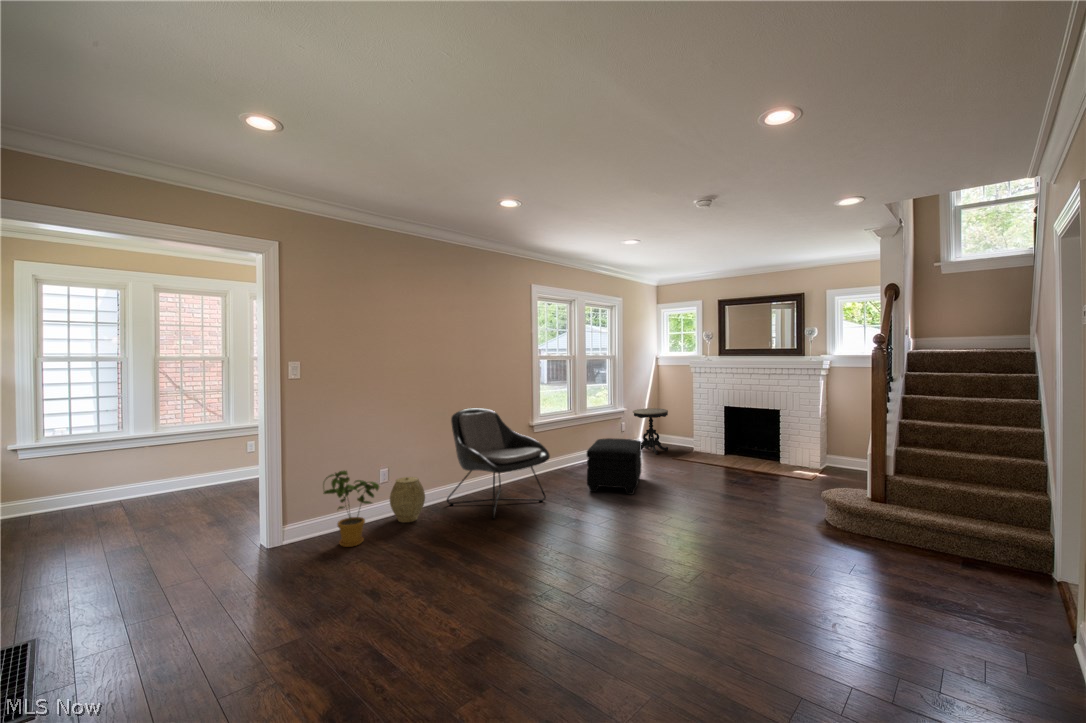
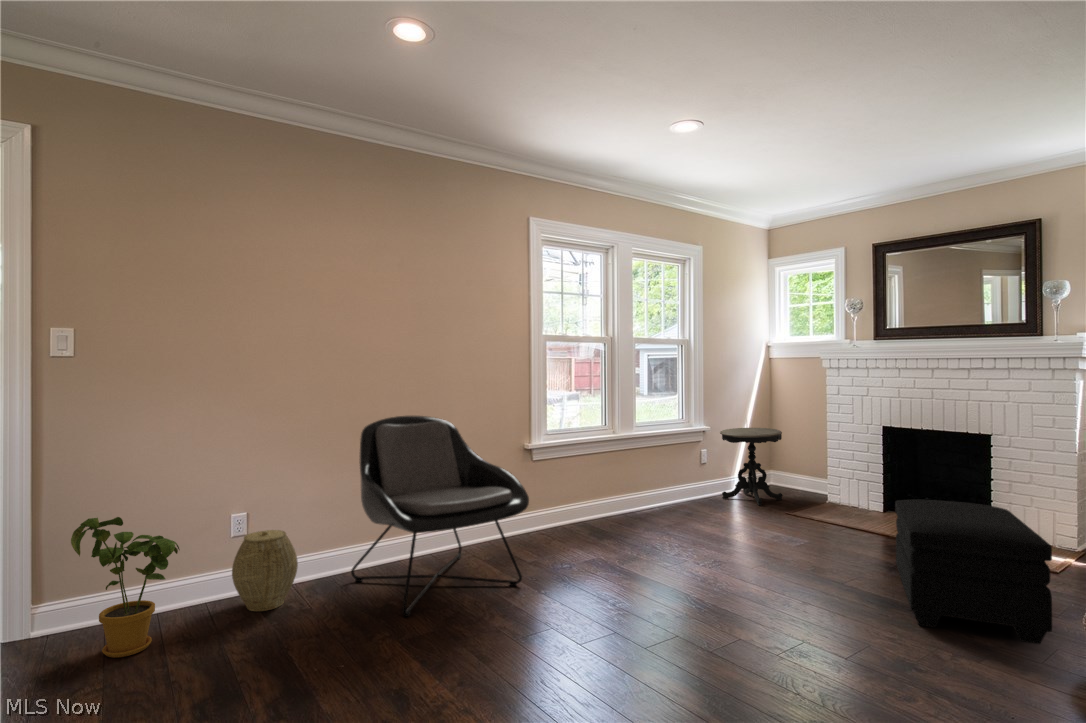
ottoman: present [587,438,641,495] -> present [895,500,1052,644]

